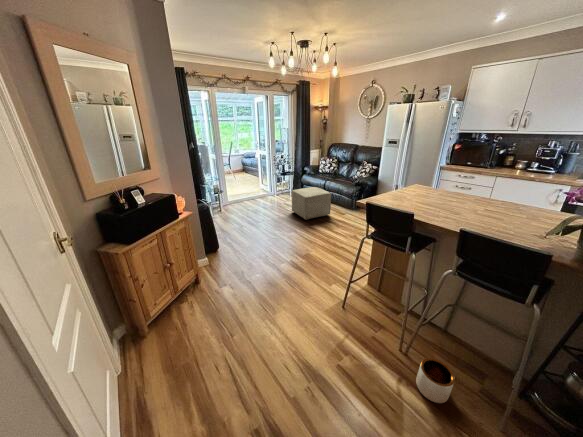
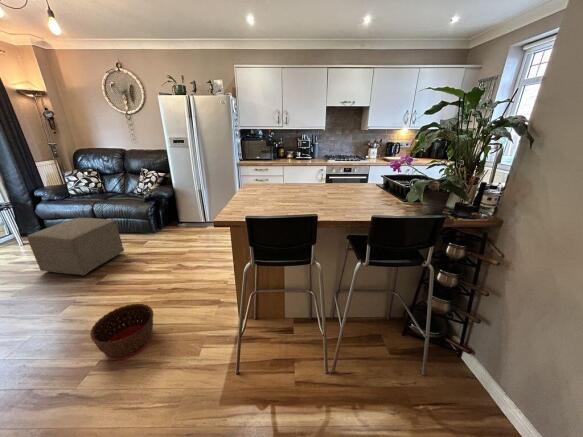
basket: none [291,240,321,267] -> present [90,304,153,360]
planter: present [416,358,455,403] -> none [357,354,393,401]

